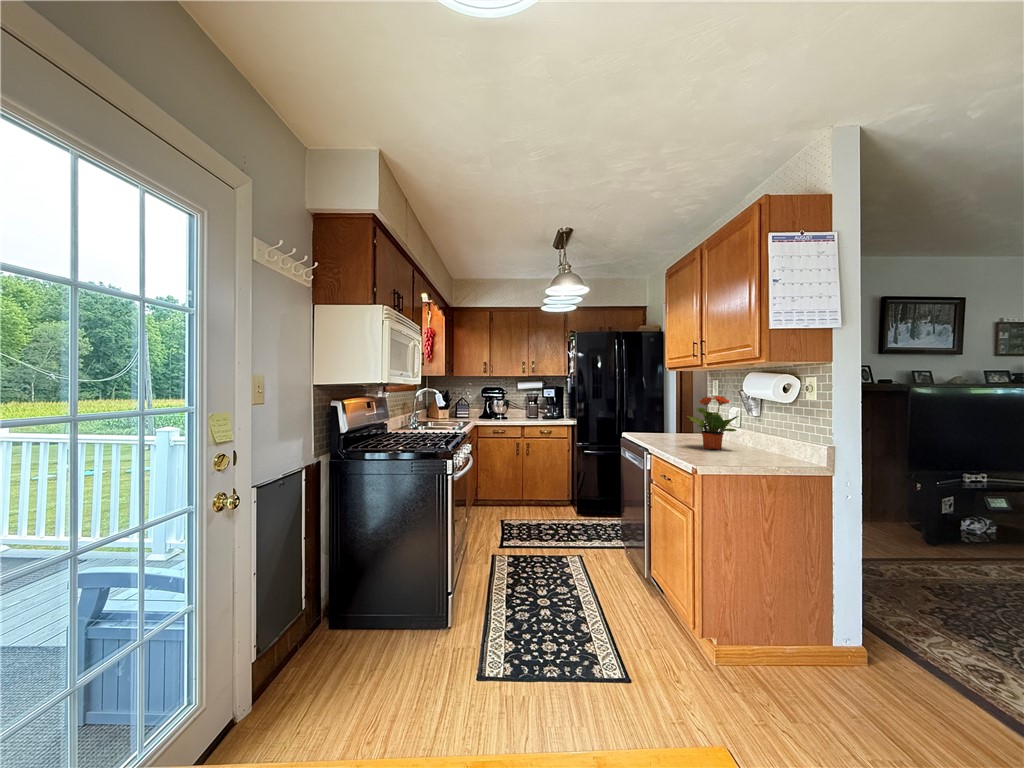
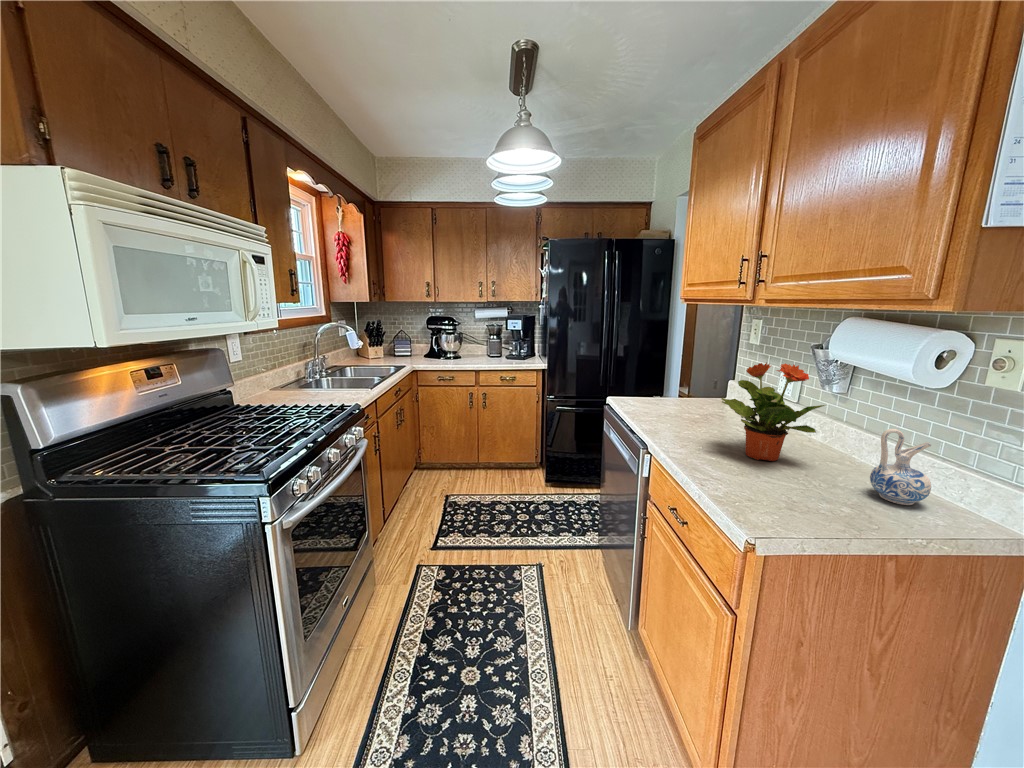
ceramic pitcher: none [760,421,786,459] -> present [870,429,931,505]

